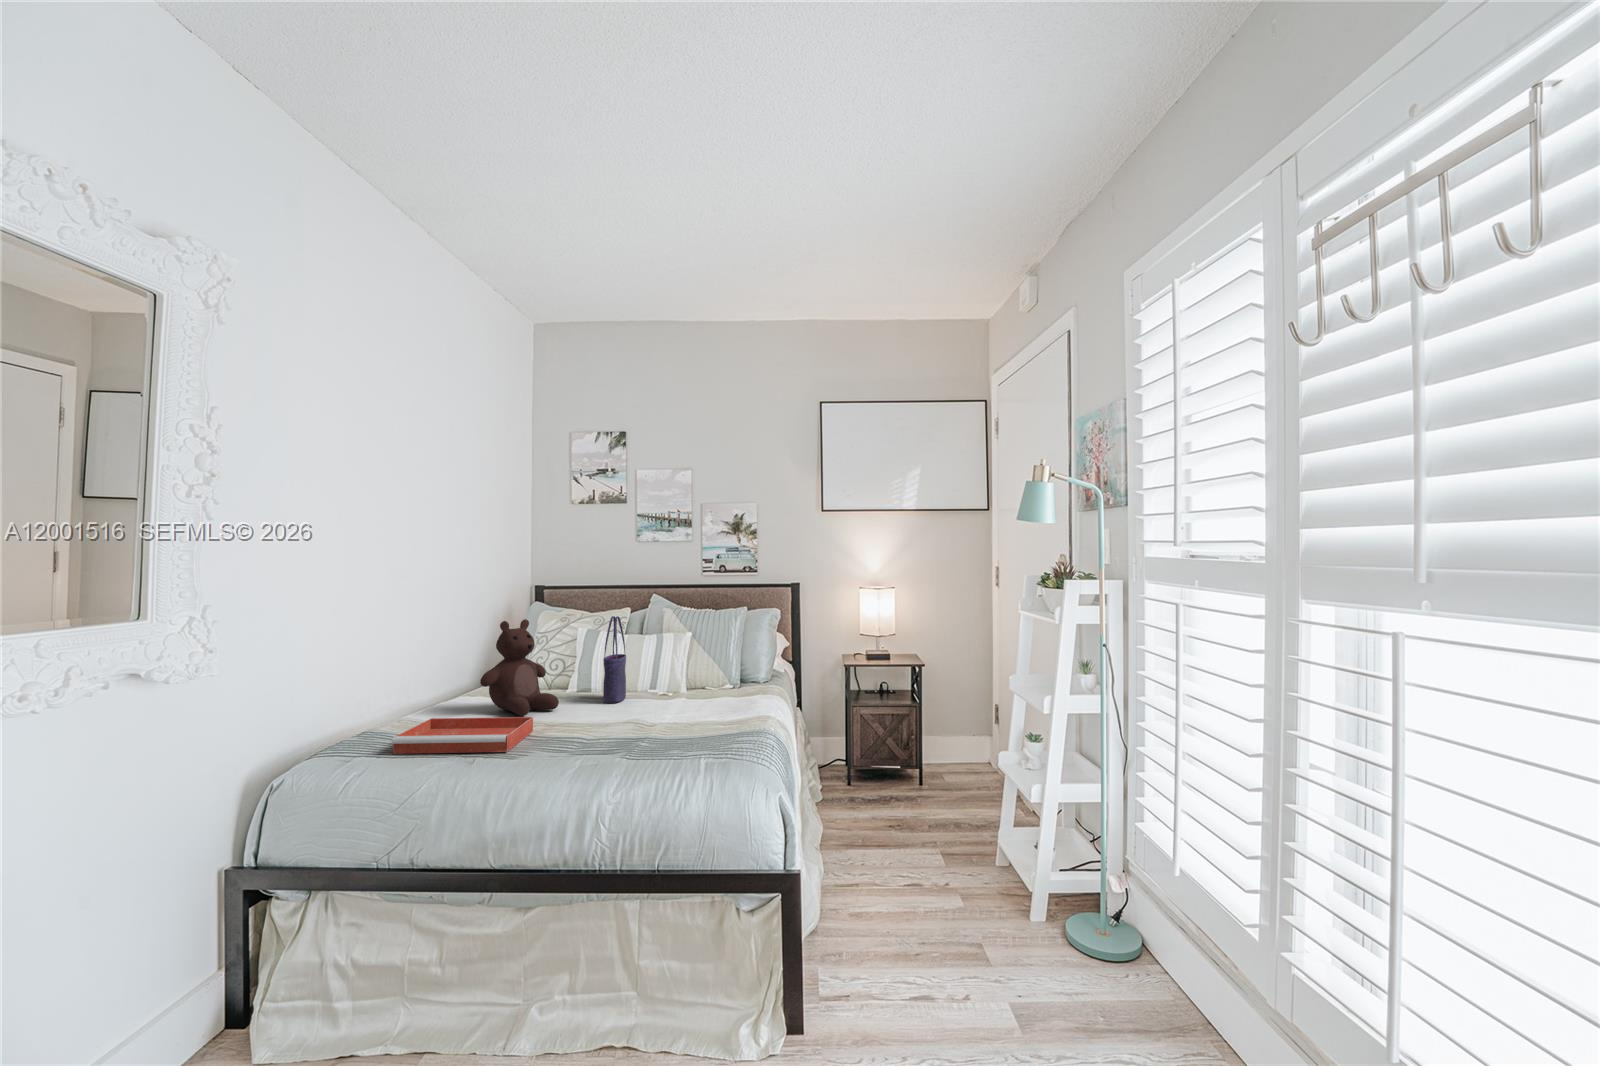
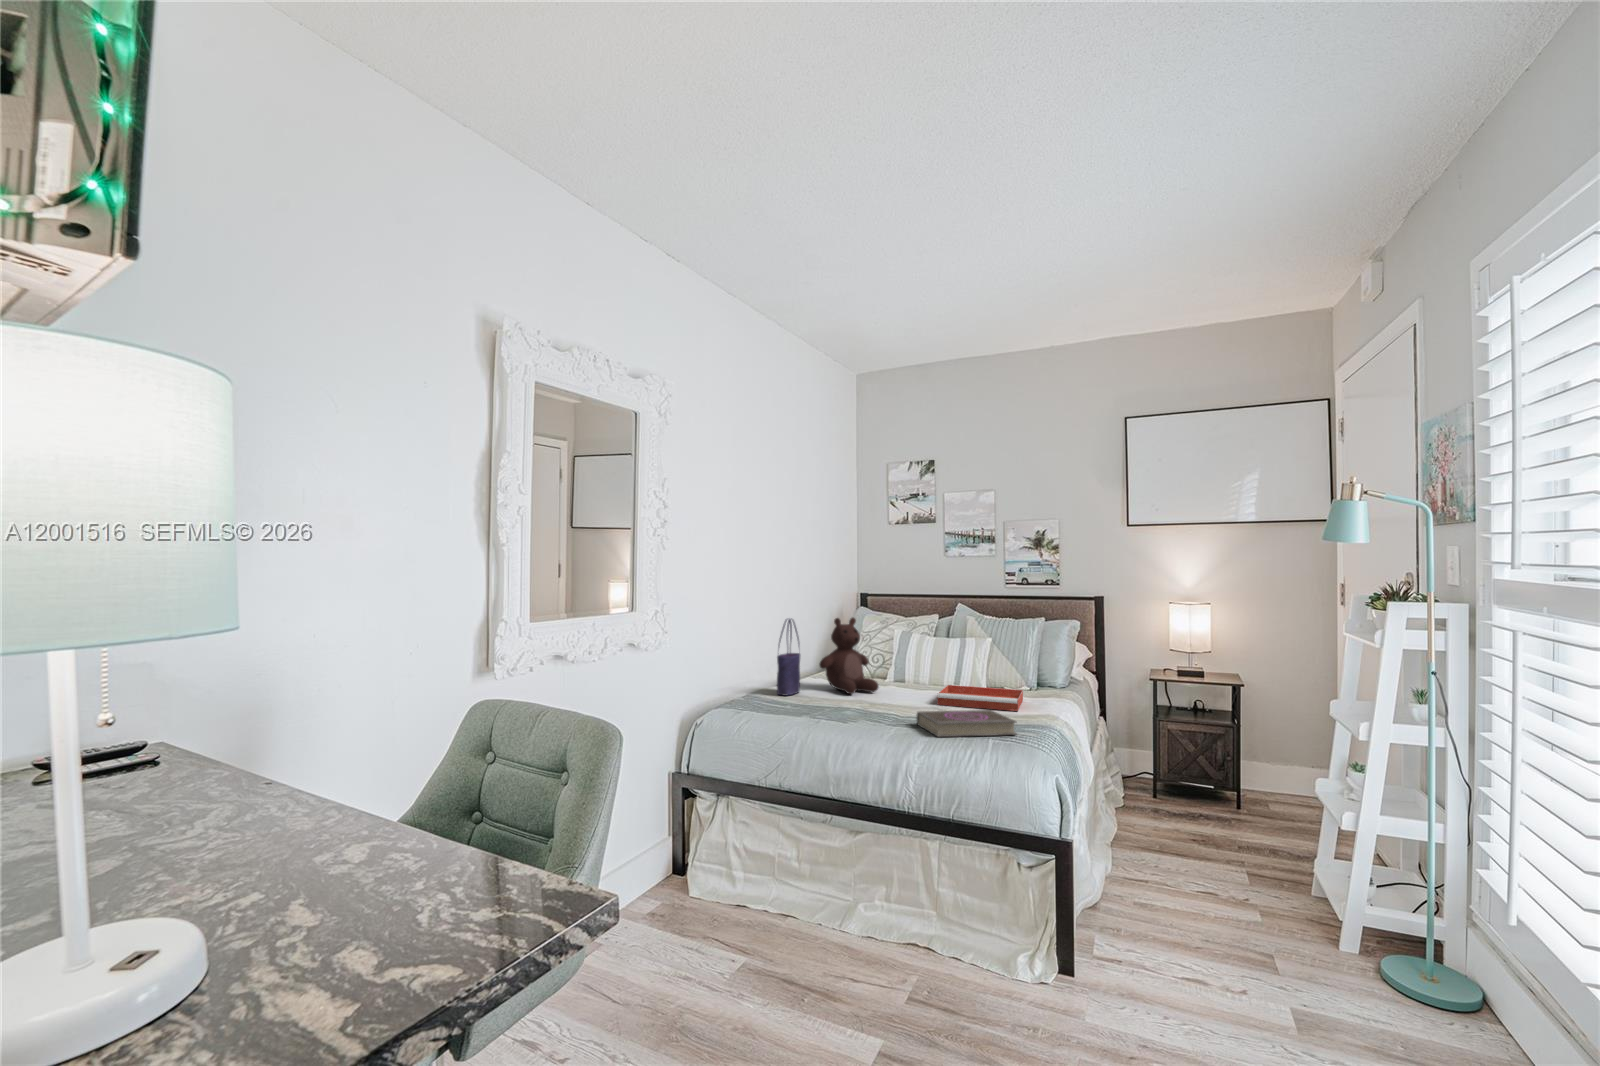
tote bag: present [603,616,626,703] -> present [777,619,800,696]
tray: present [392,717,533,754] -> present [937,685,1023,711]
book: none [610,723,730,767] -> present [916,710,1016,737]

